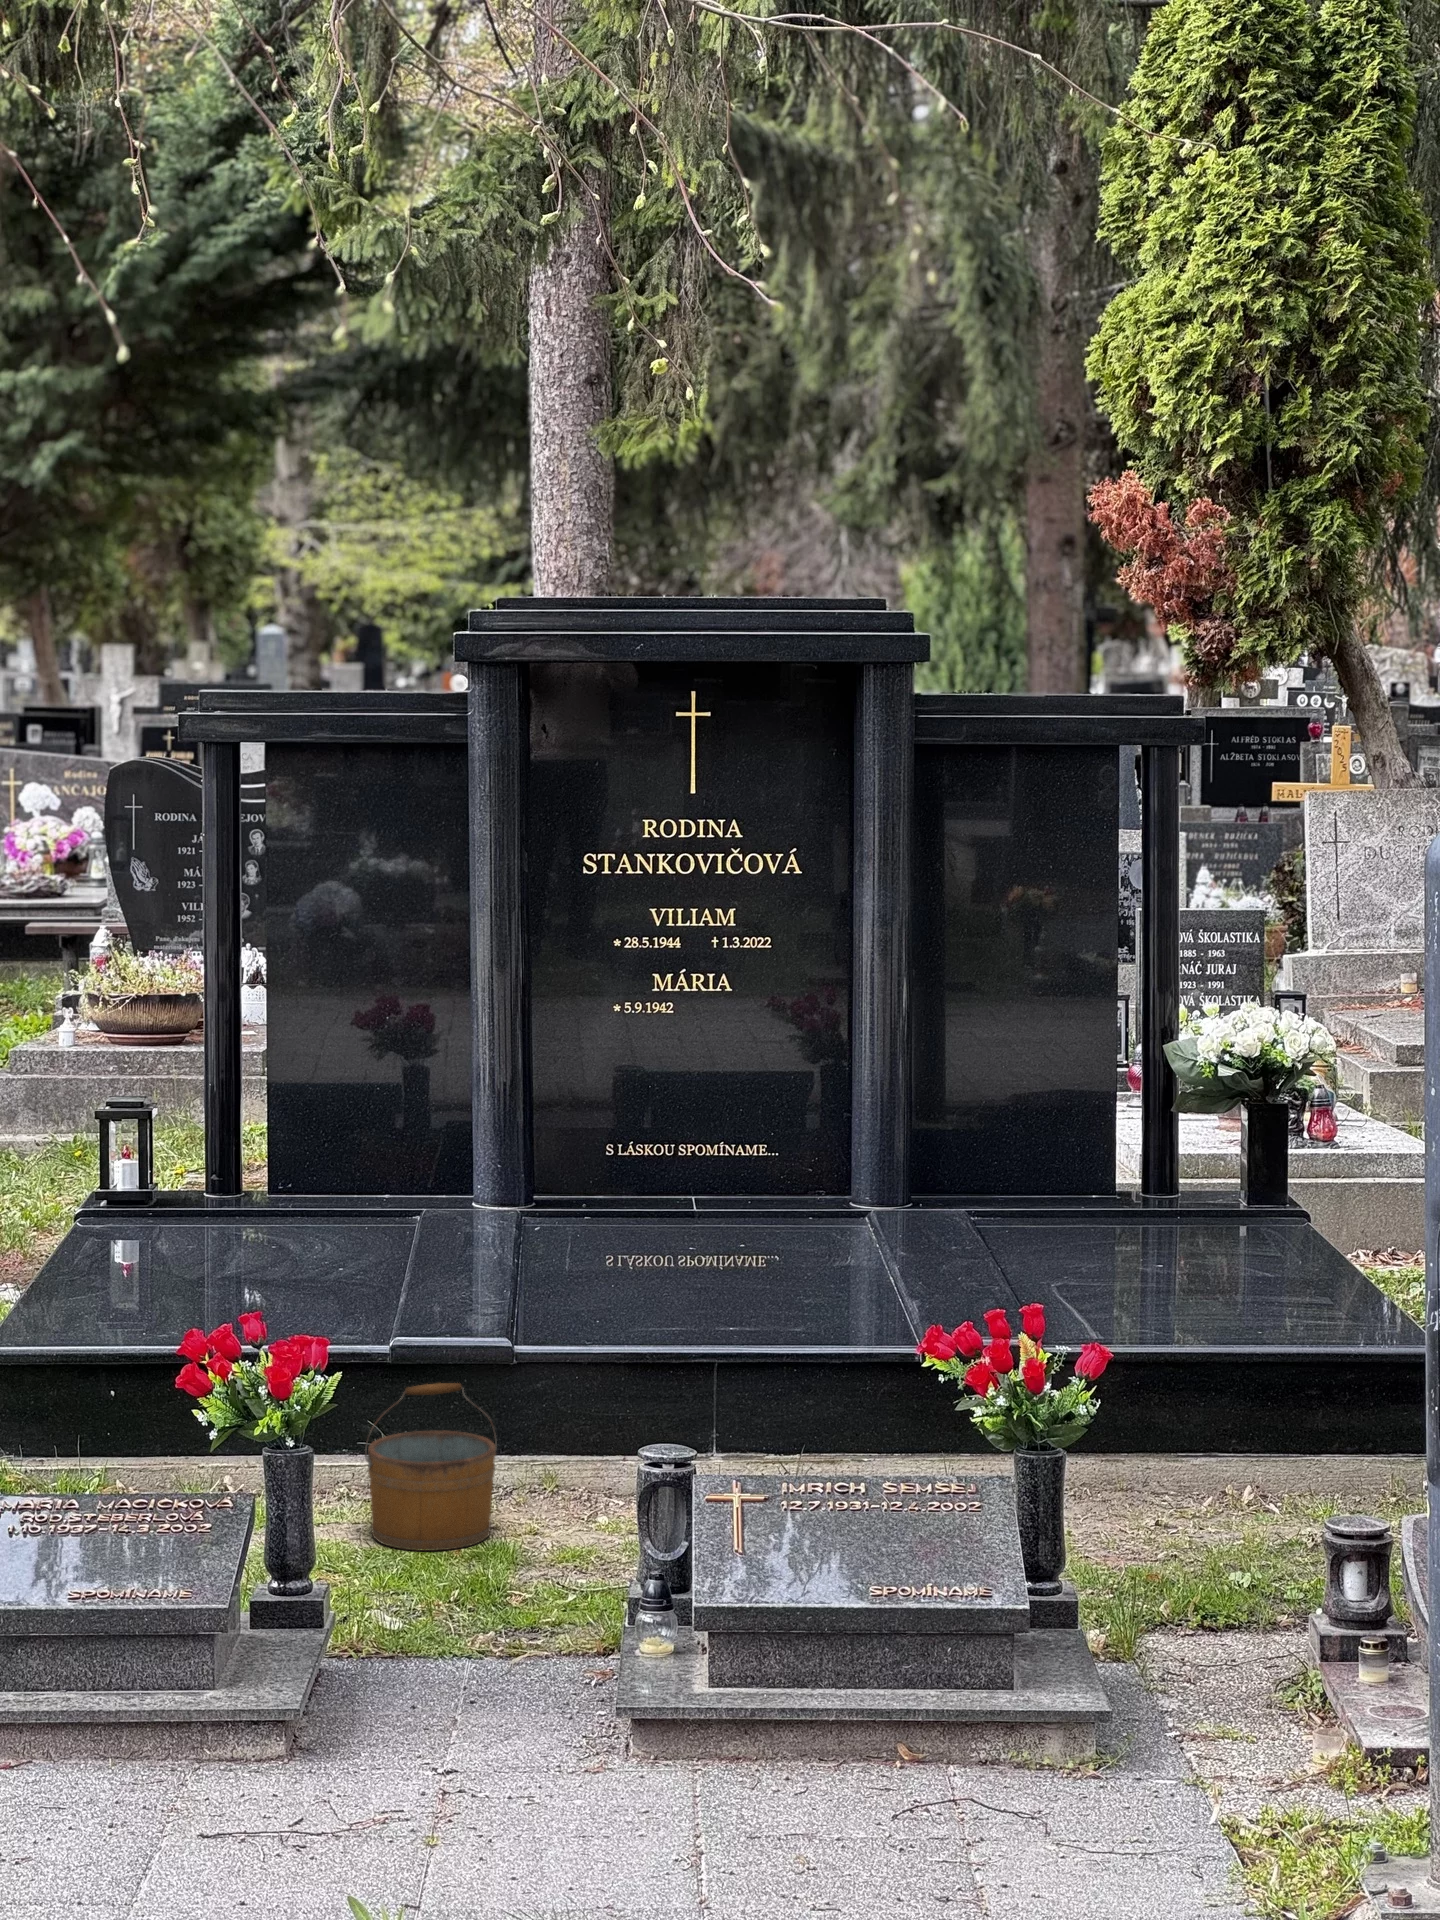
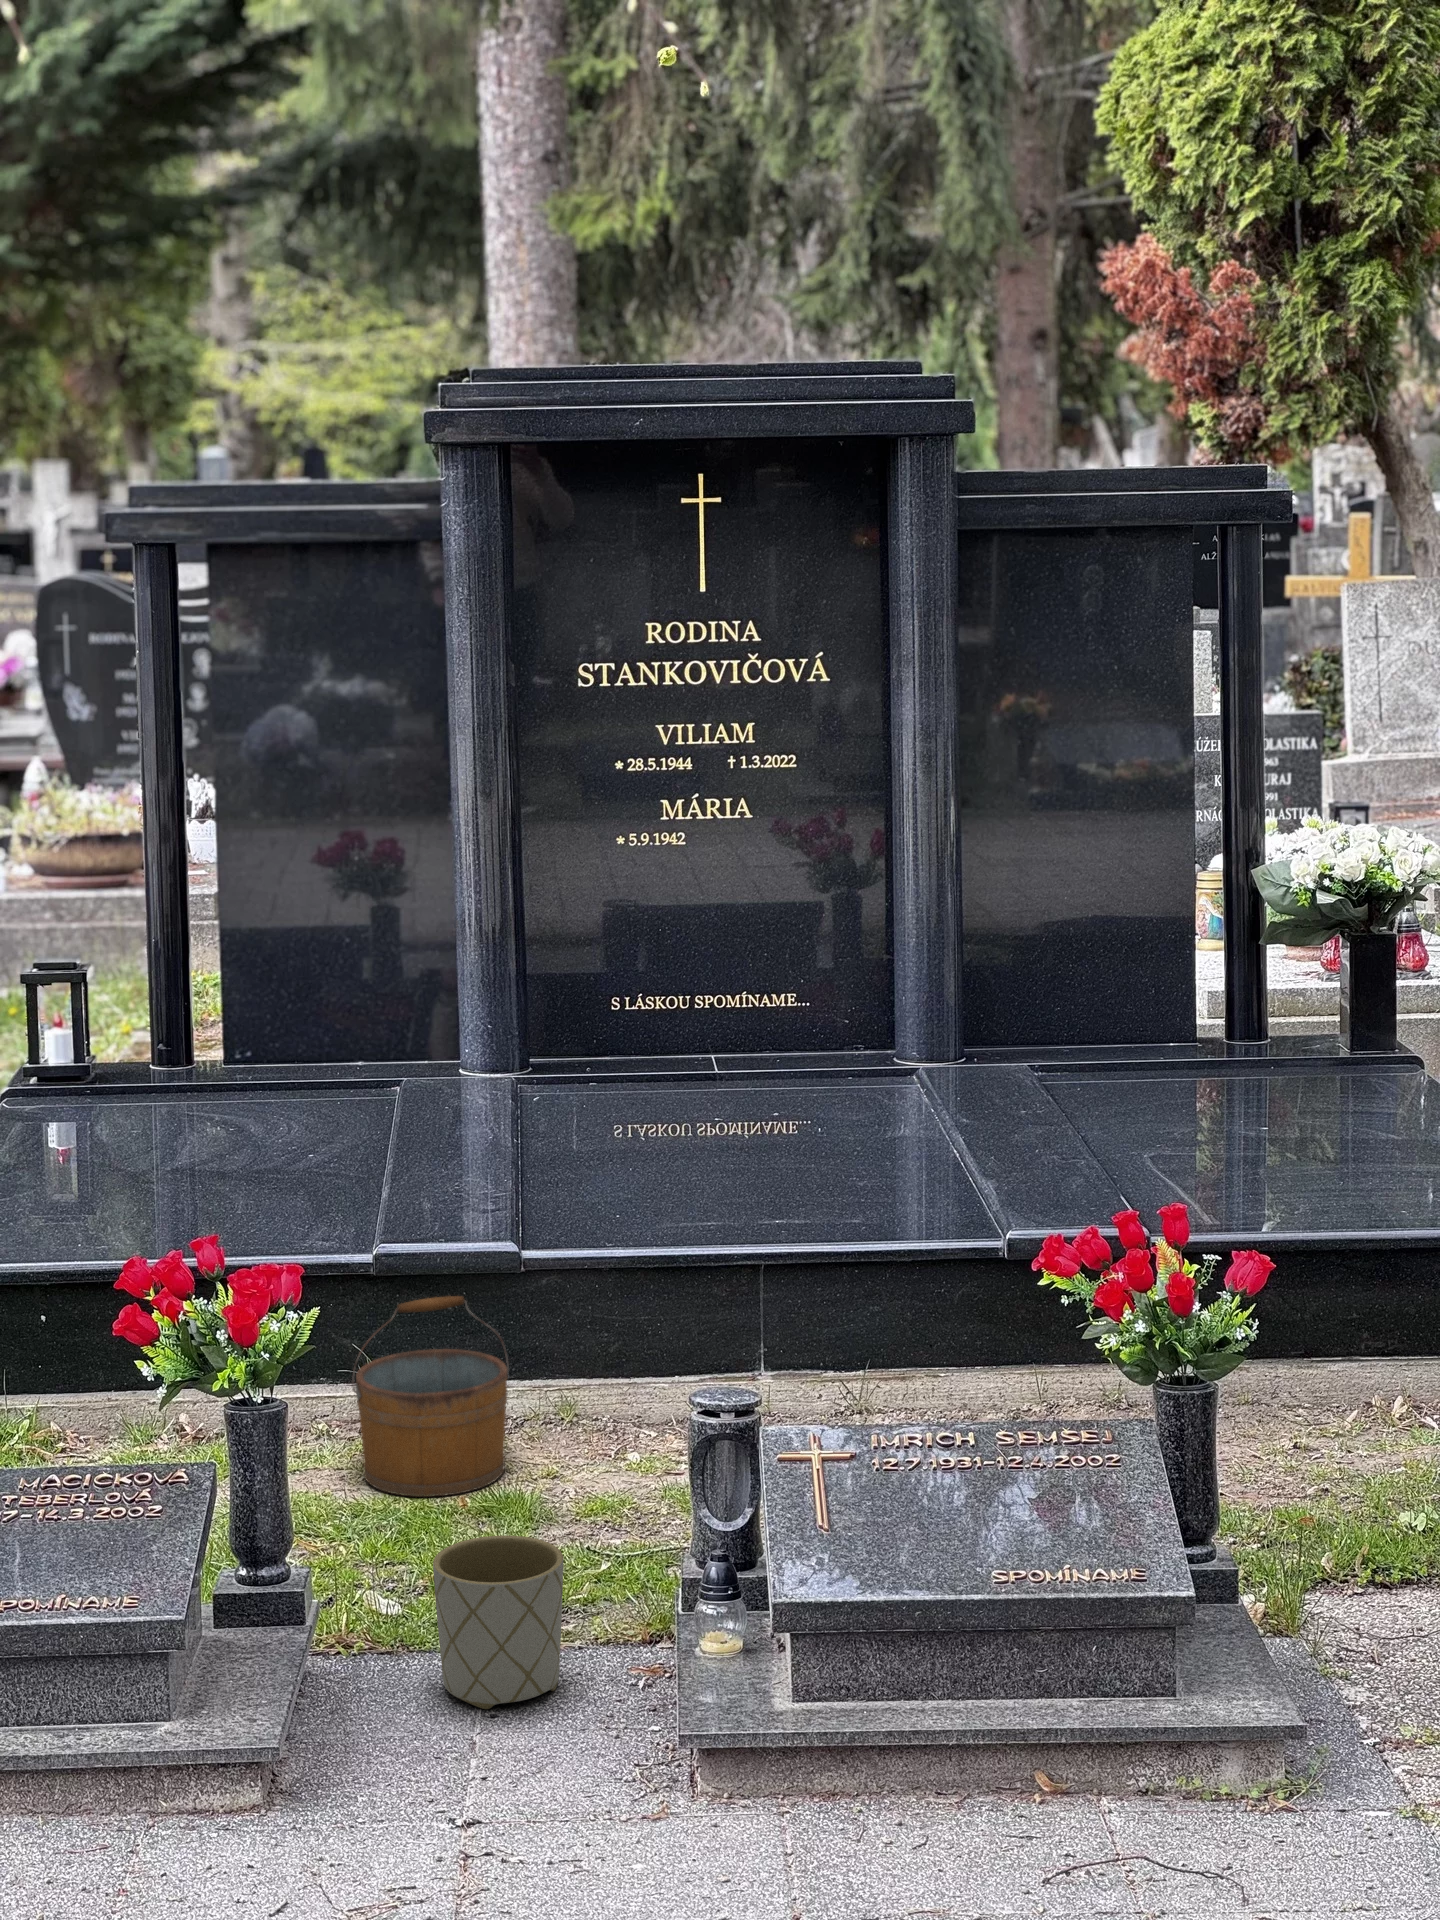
planter: none [428,1561,533,1697] -> present [433,1536,563,1709]

